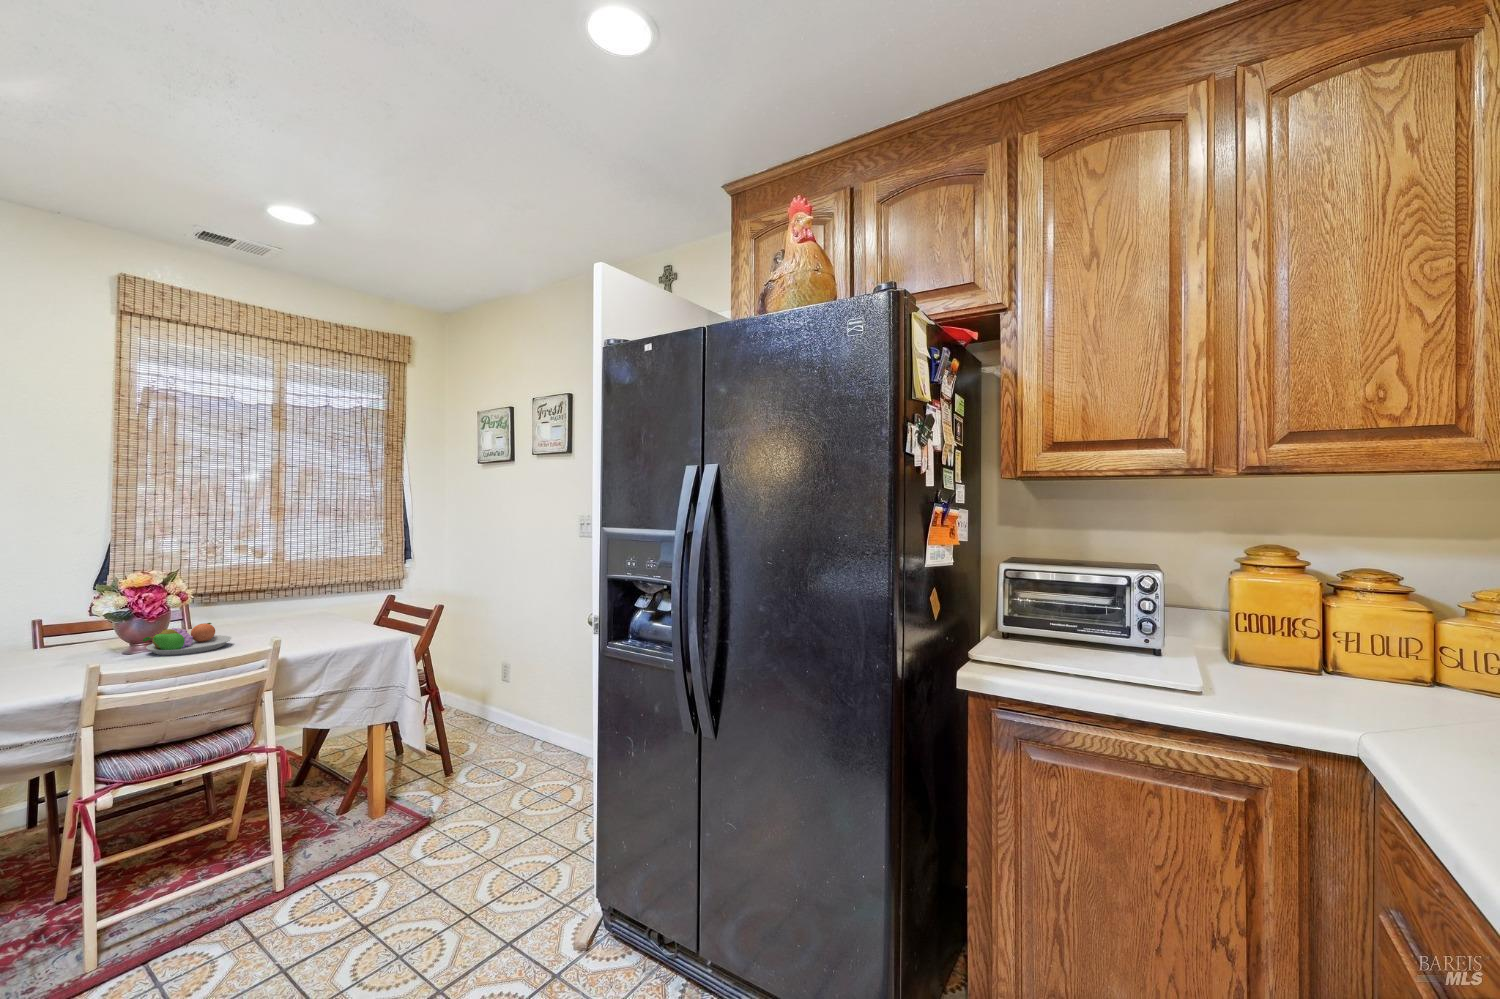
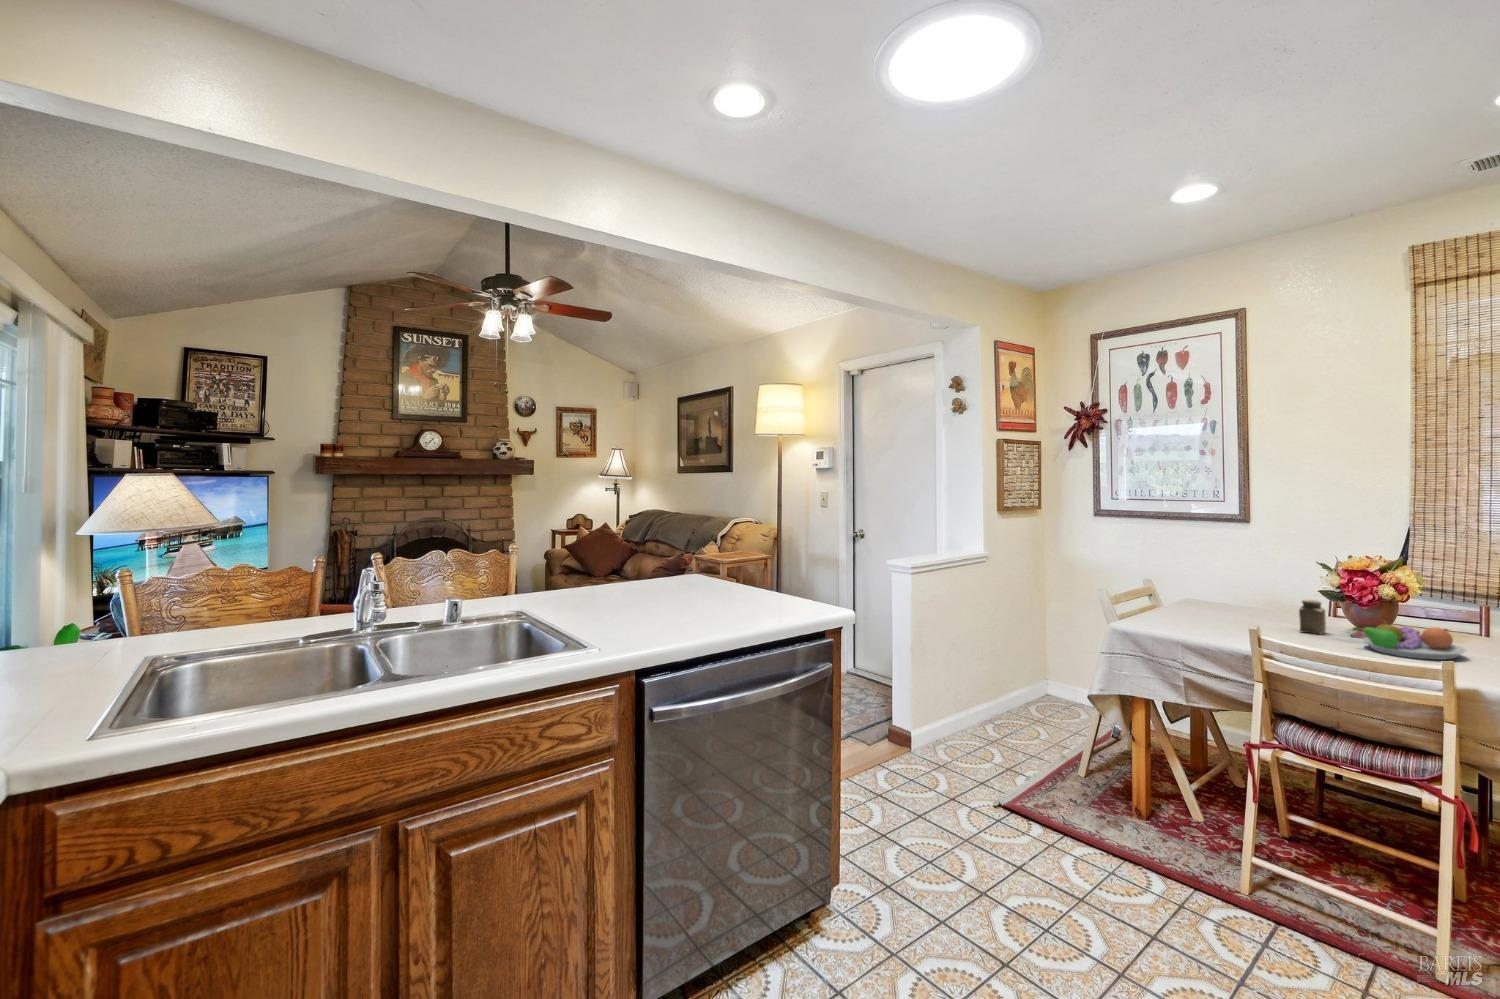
salt shaker: none [56,622,86,661] -> present [1299,600,1326,635]

